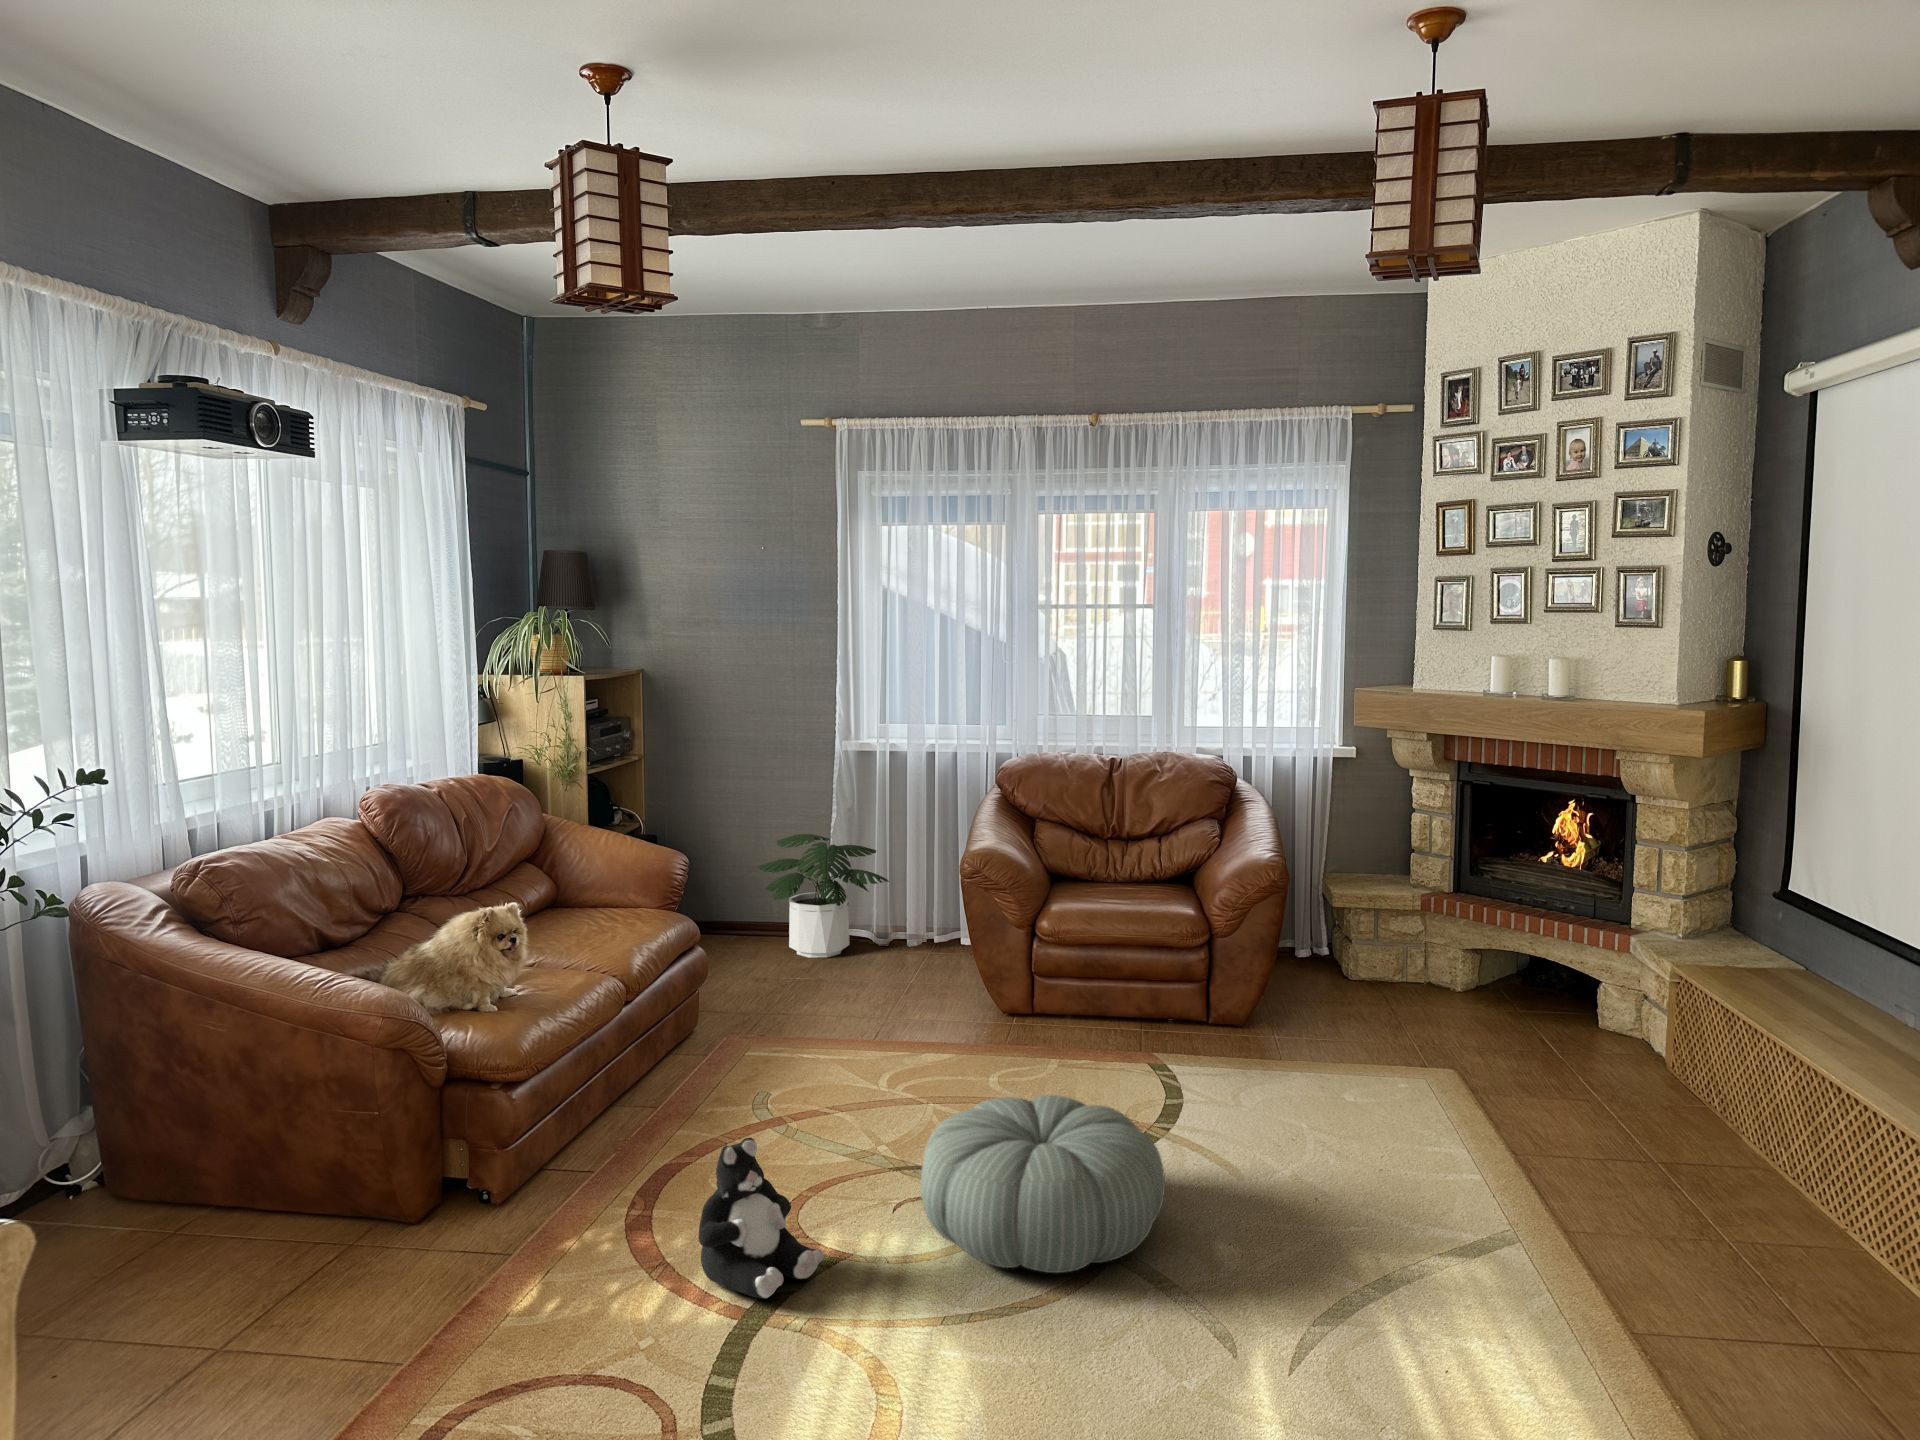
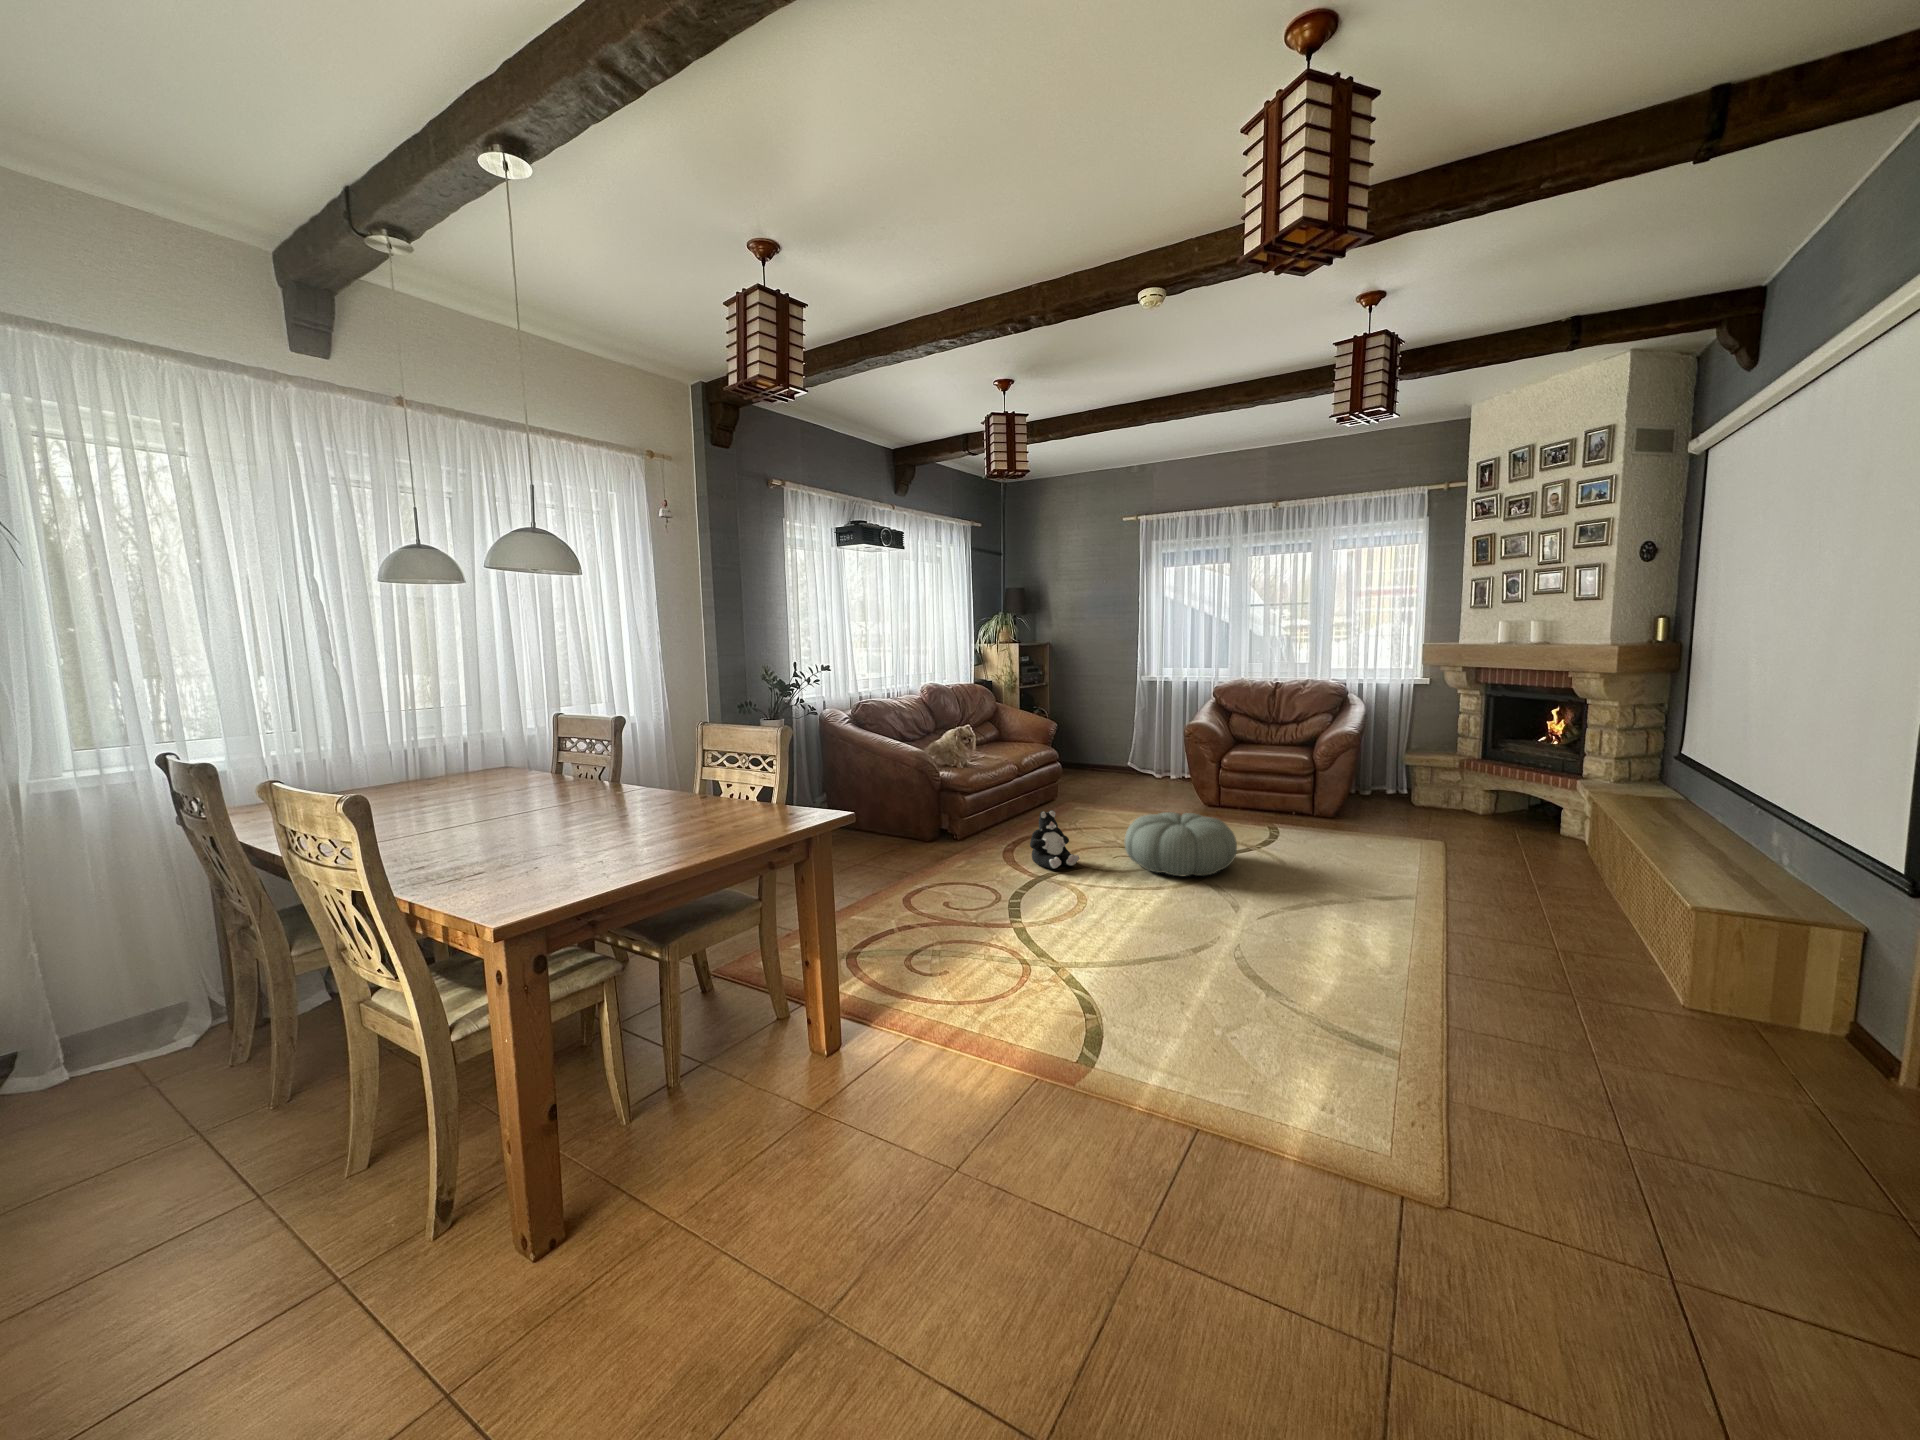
potted plant: present [757,834,889,958] -> none [1095,721,1157,780]

